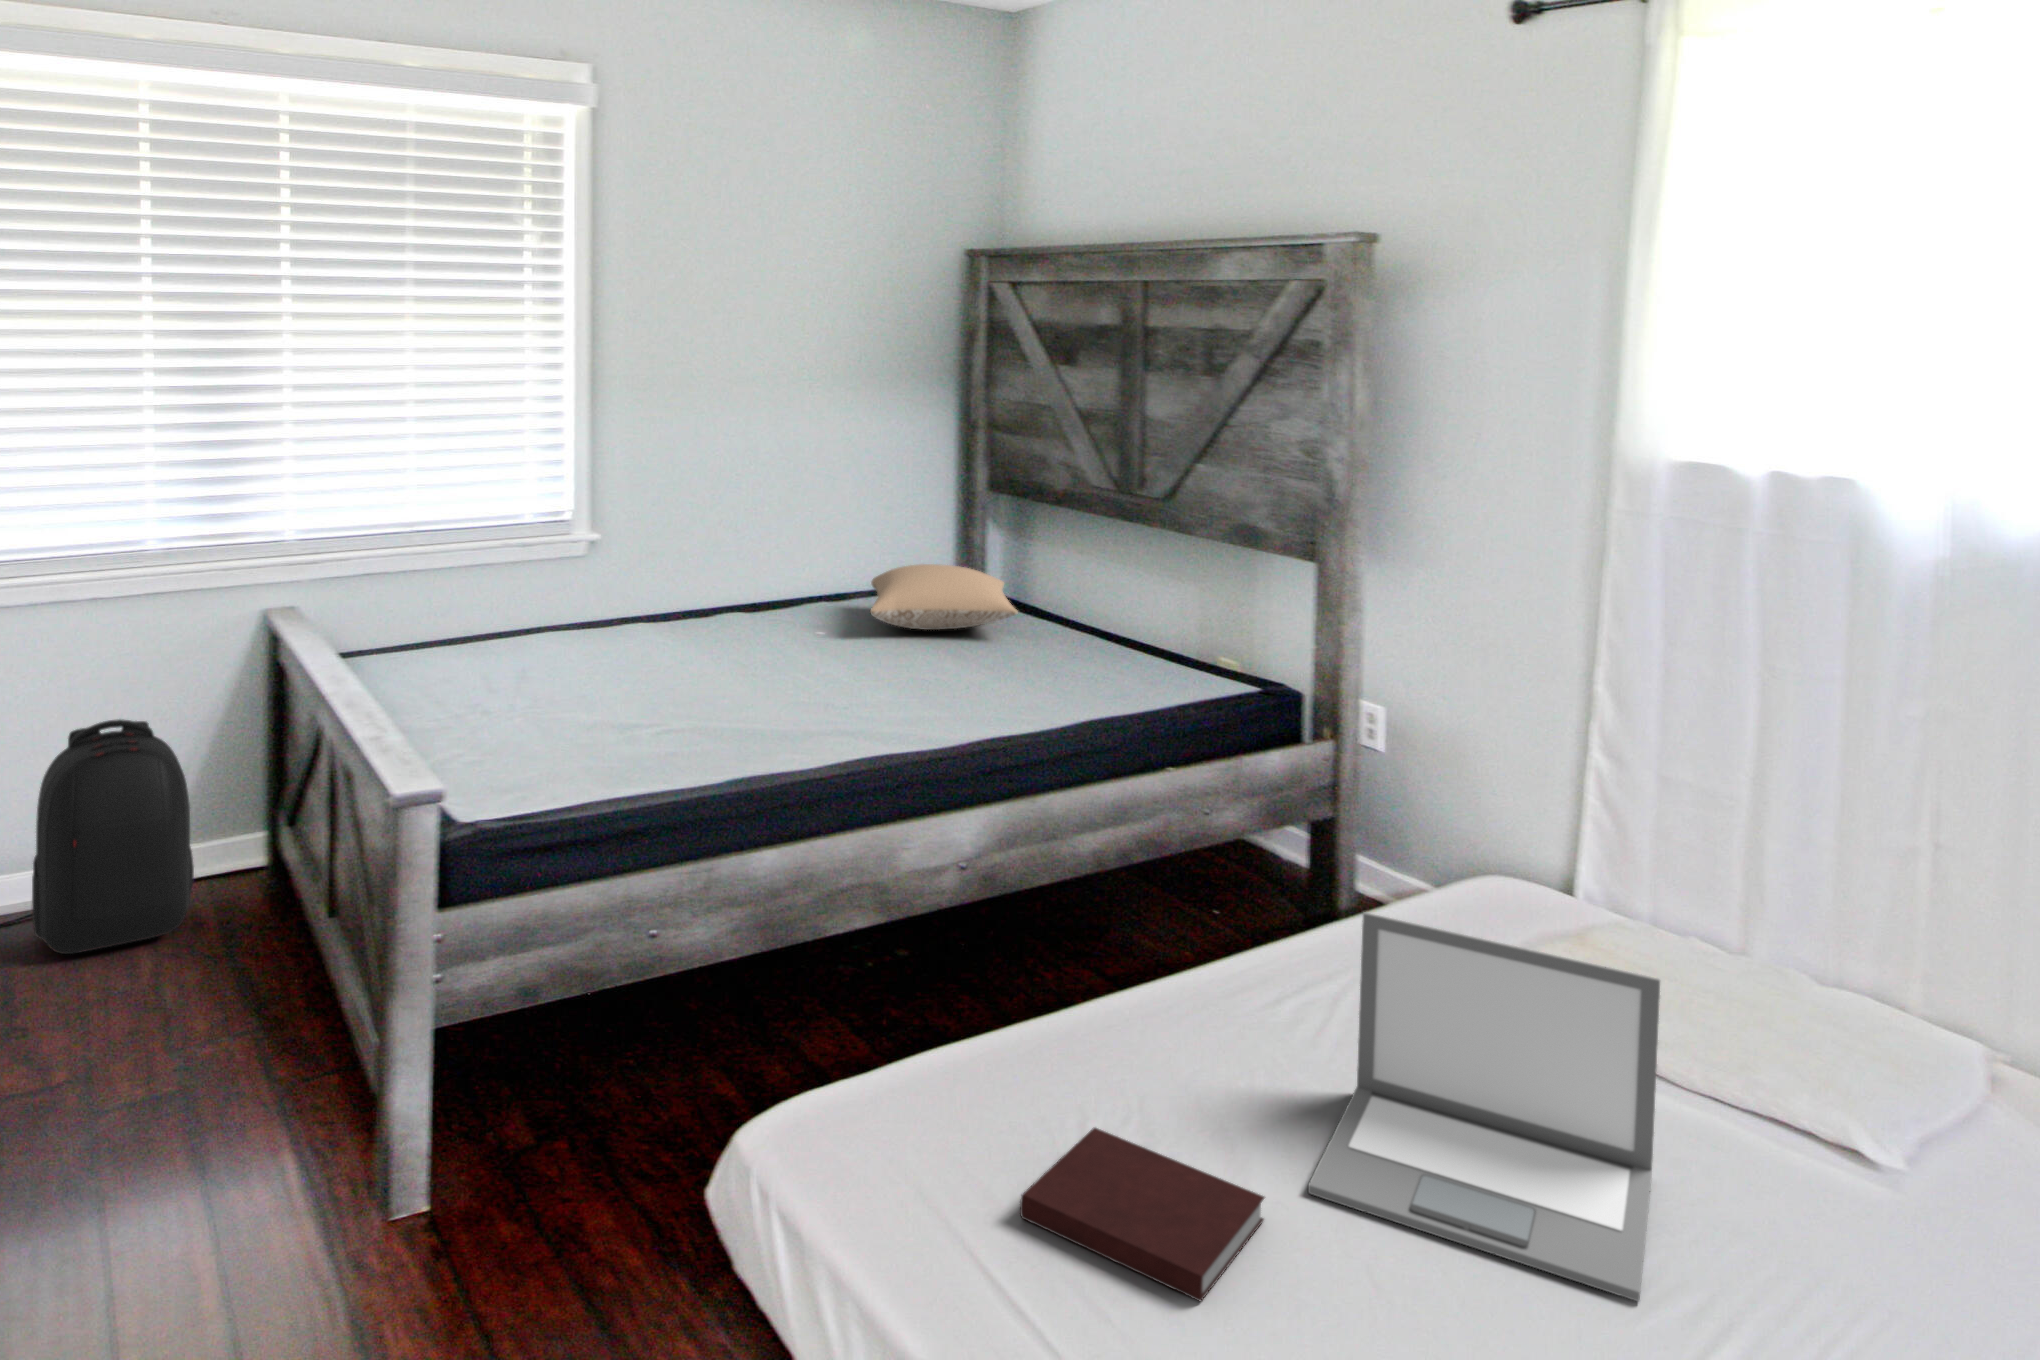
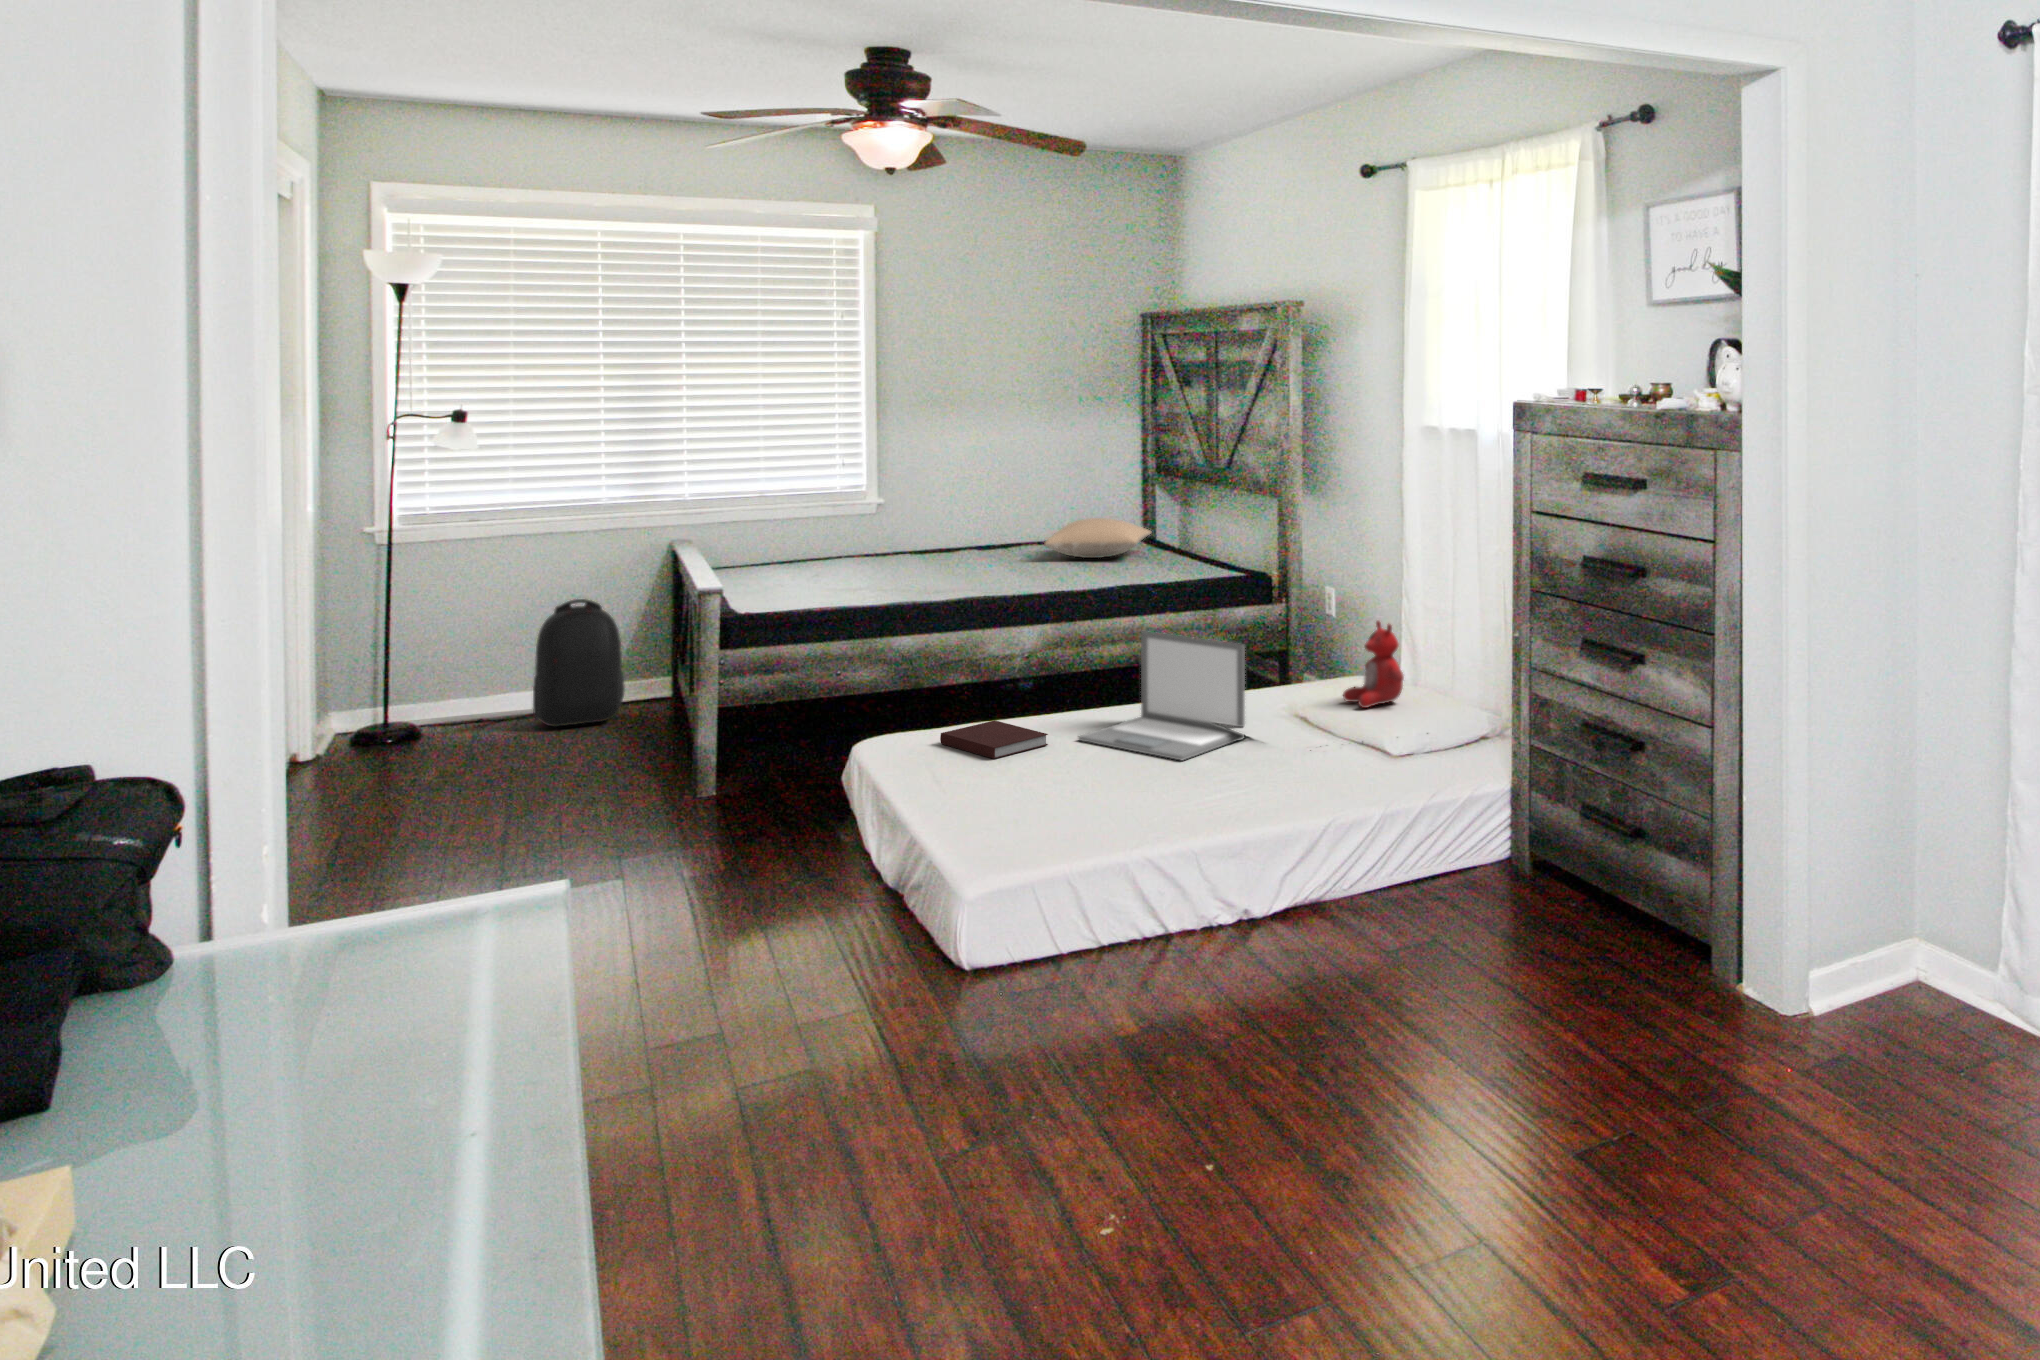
stuffed bear: none [1719,870,1872,1065] -> present [1343,621,1404,708]

